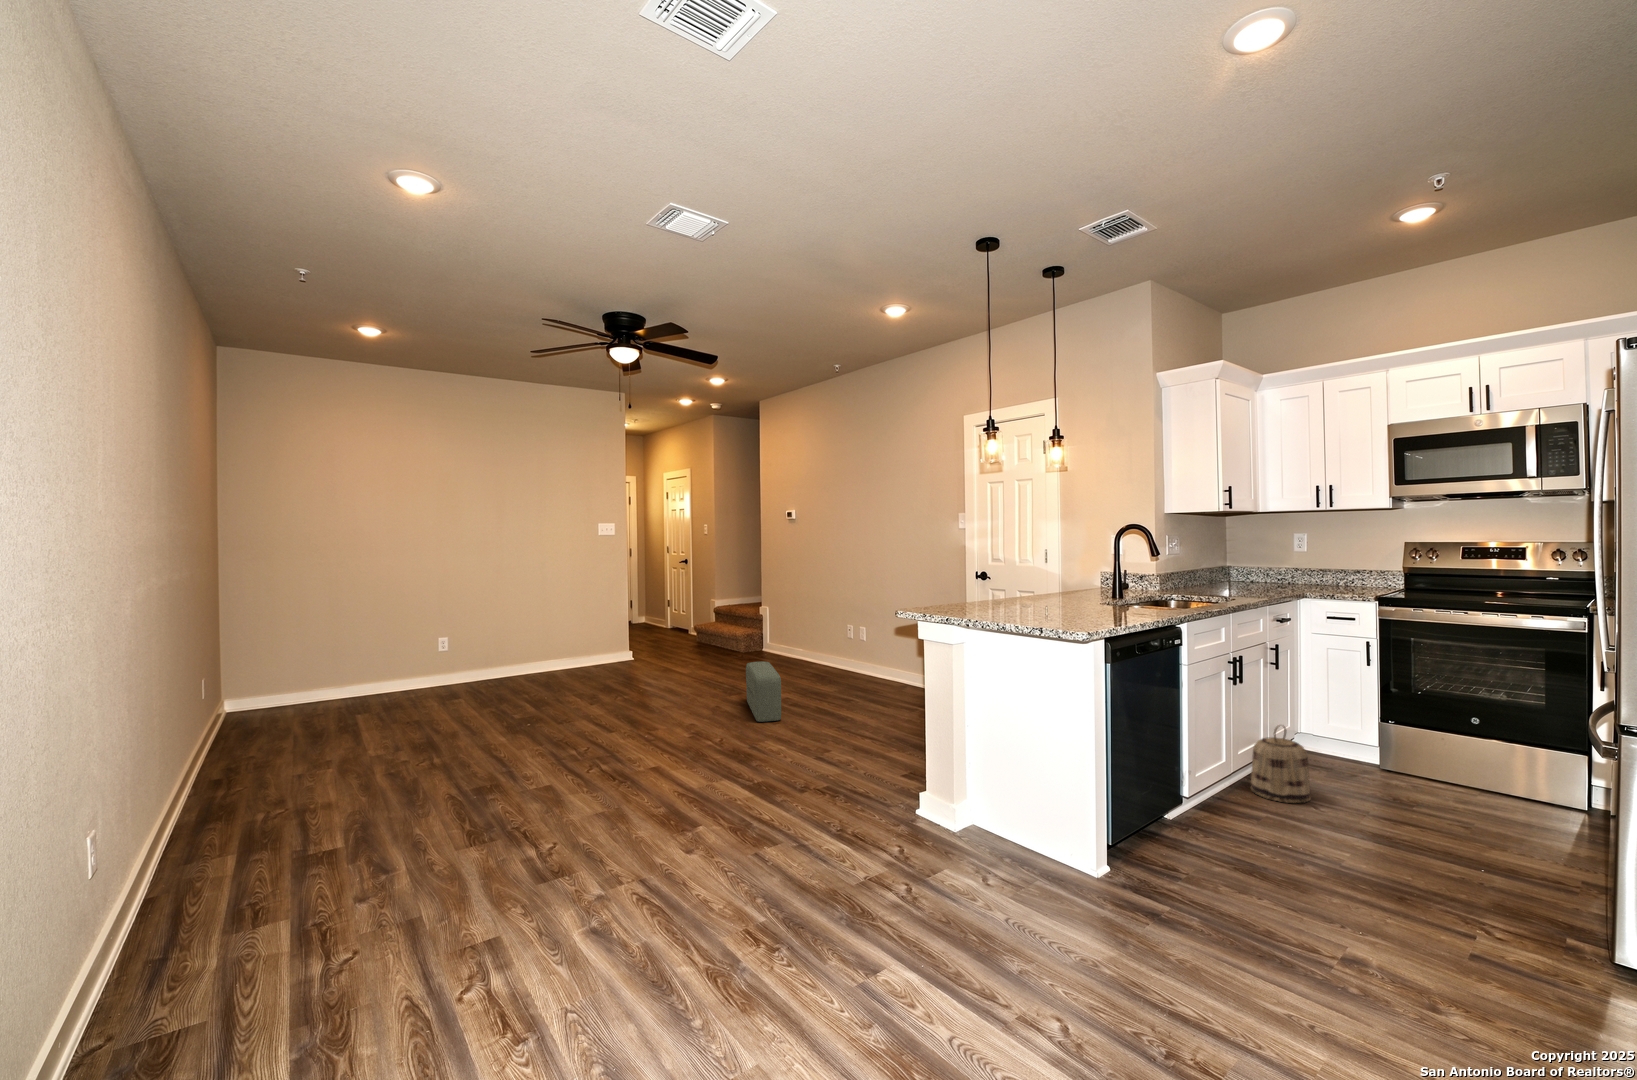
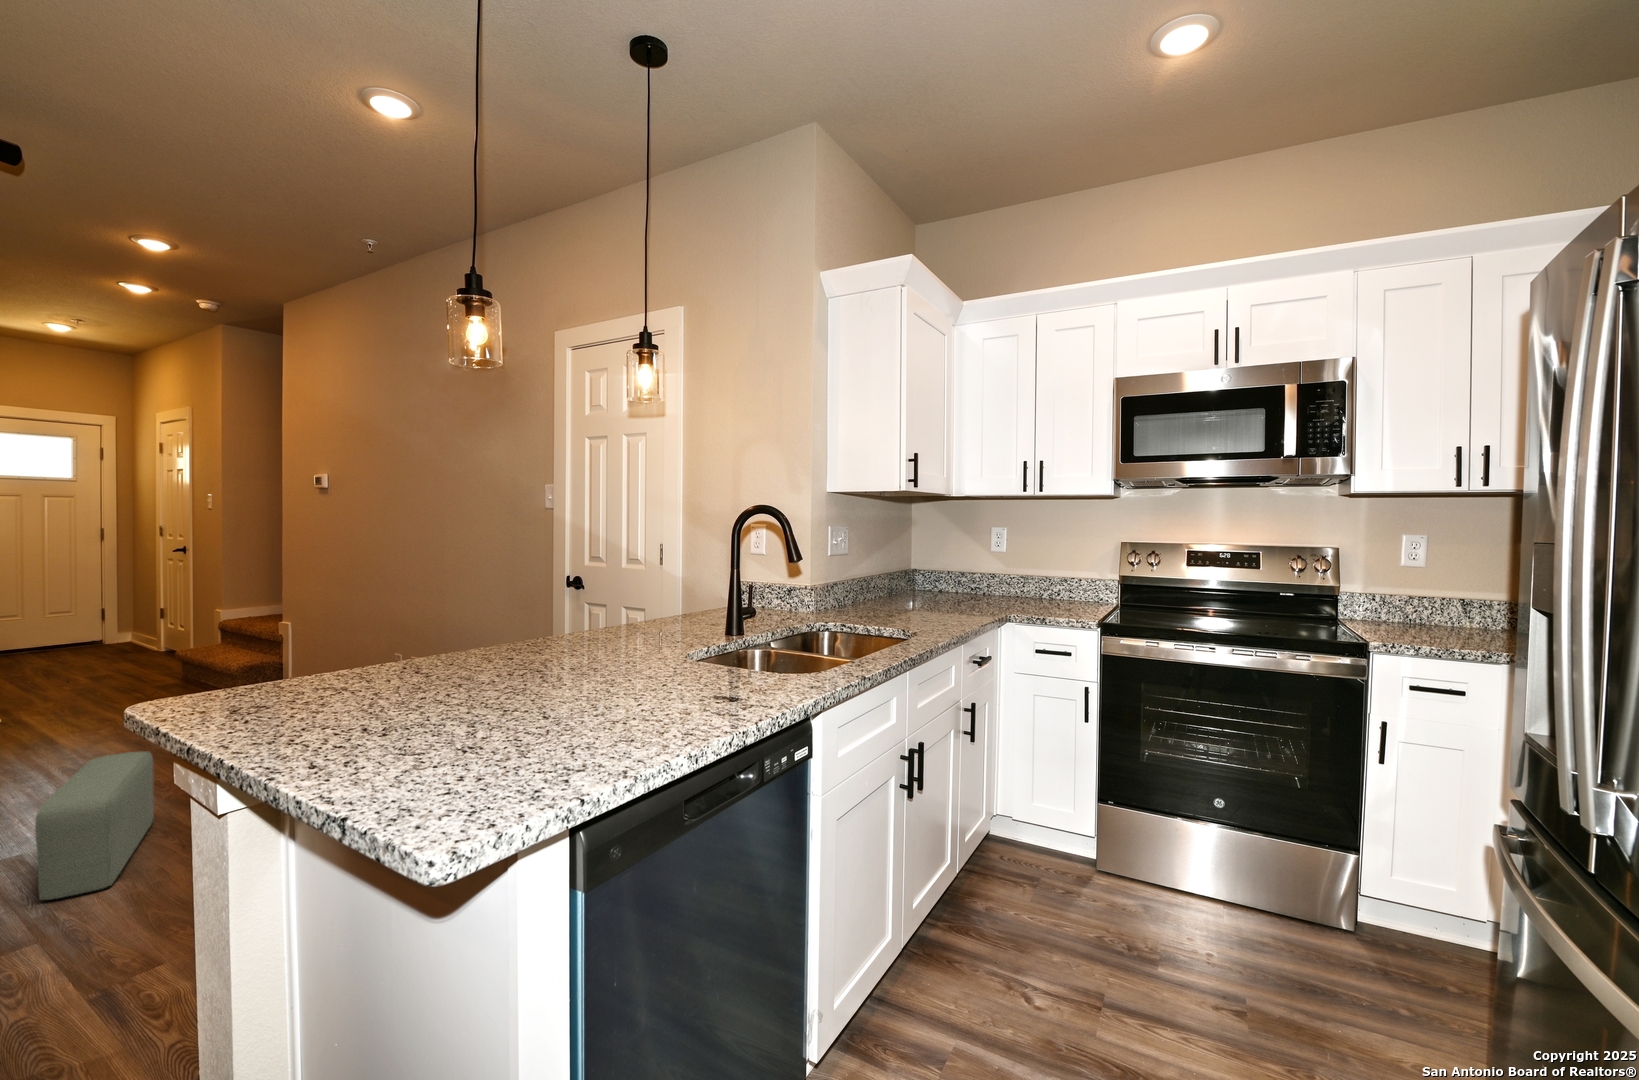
basket: present [1251,726,1311,803] -> none [931,858,1020,1006]

